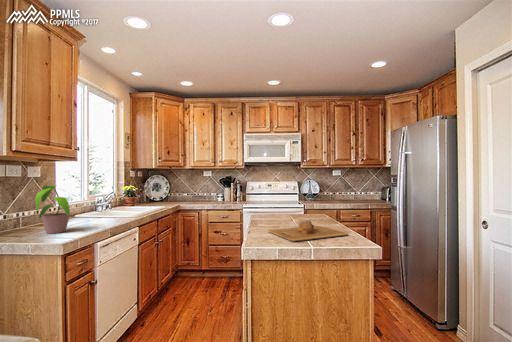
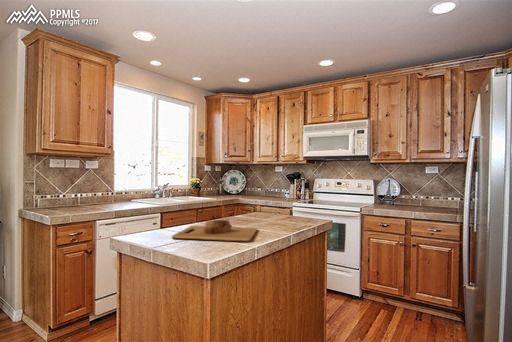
potted plant: present [35,185,70,234] -> none [61,174,97,210]

